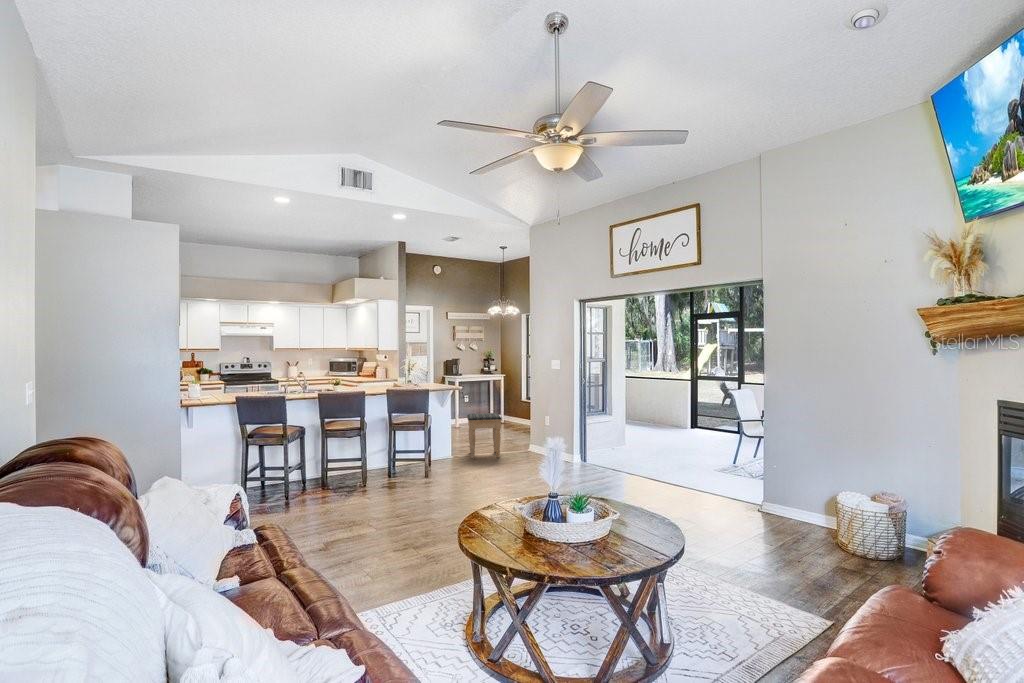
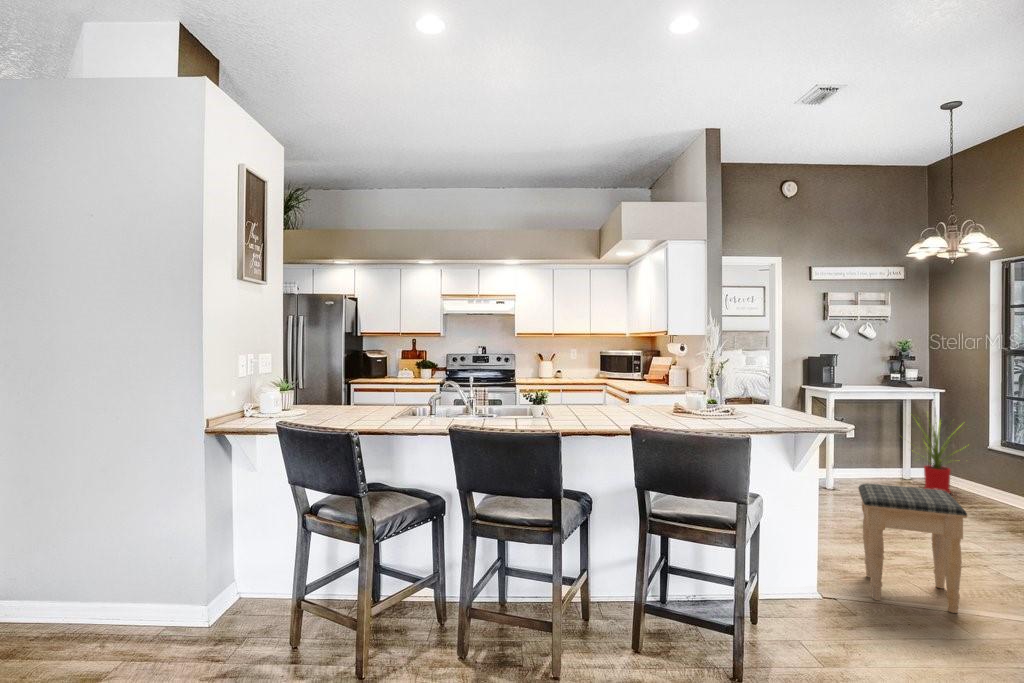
house plant: none [486,385,515,425] -> present [922,421,961,493]

